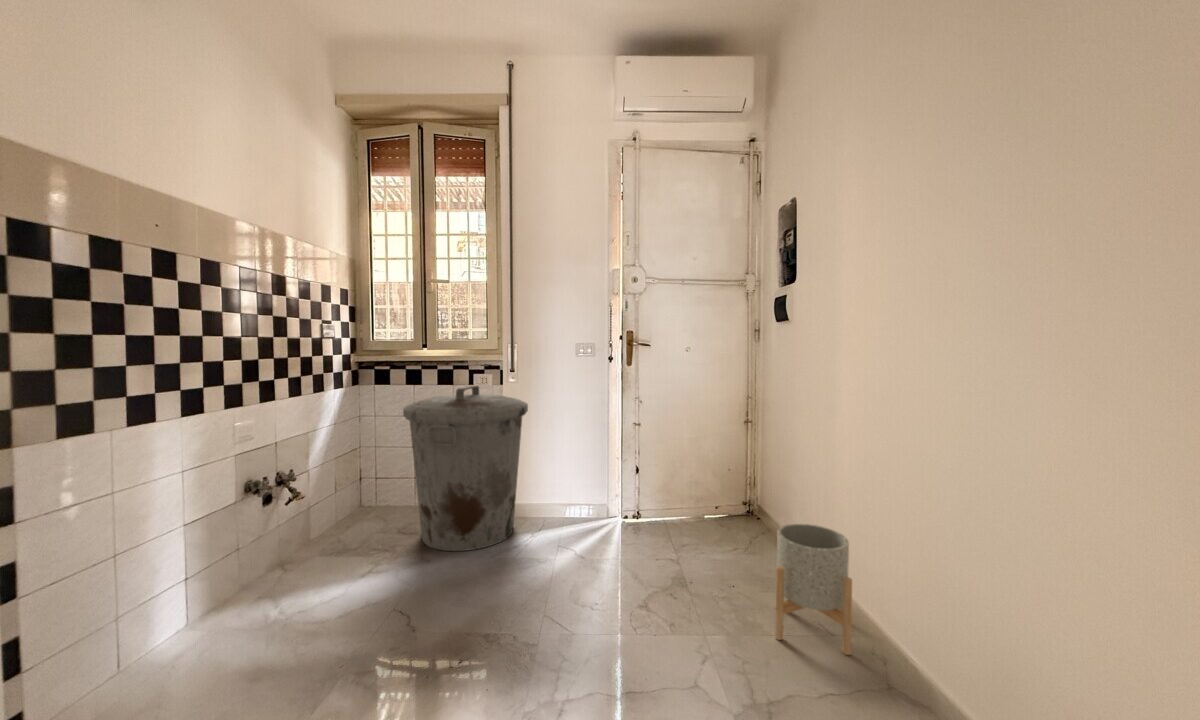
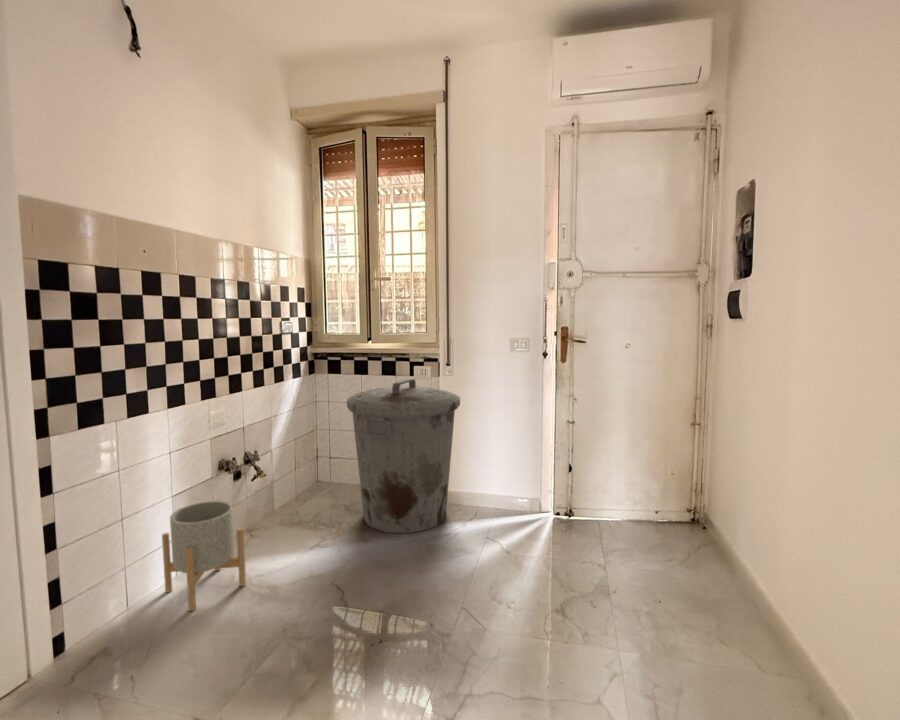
planter: present [775,524,852,655] -> present [162,501,246,611]

